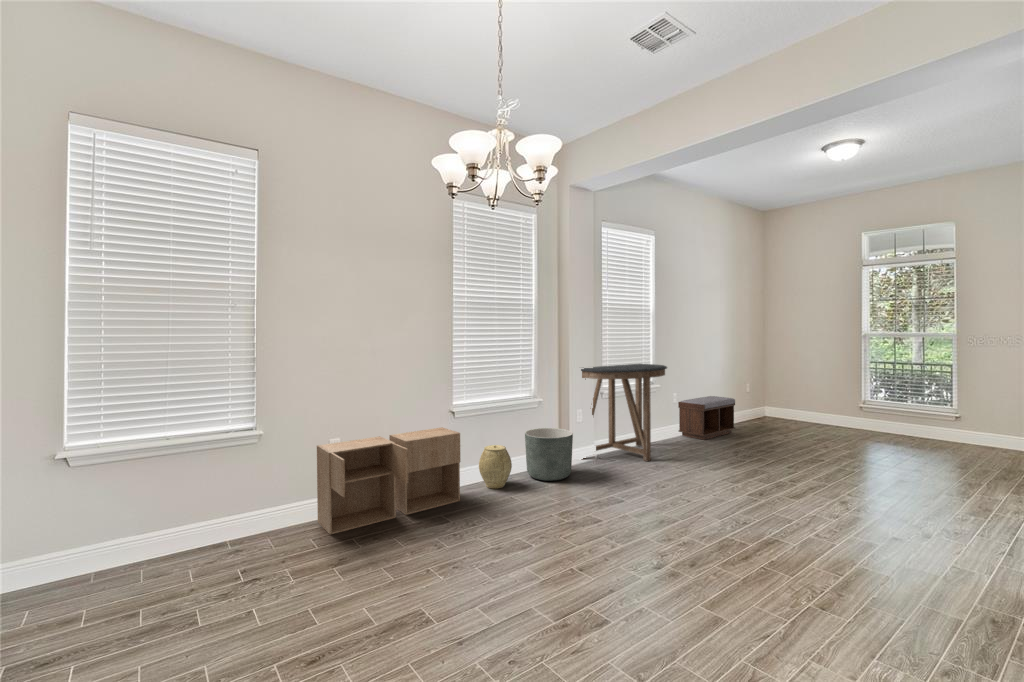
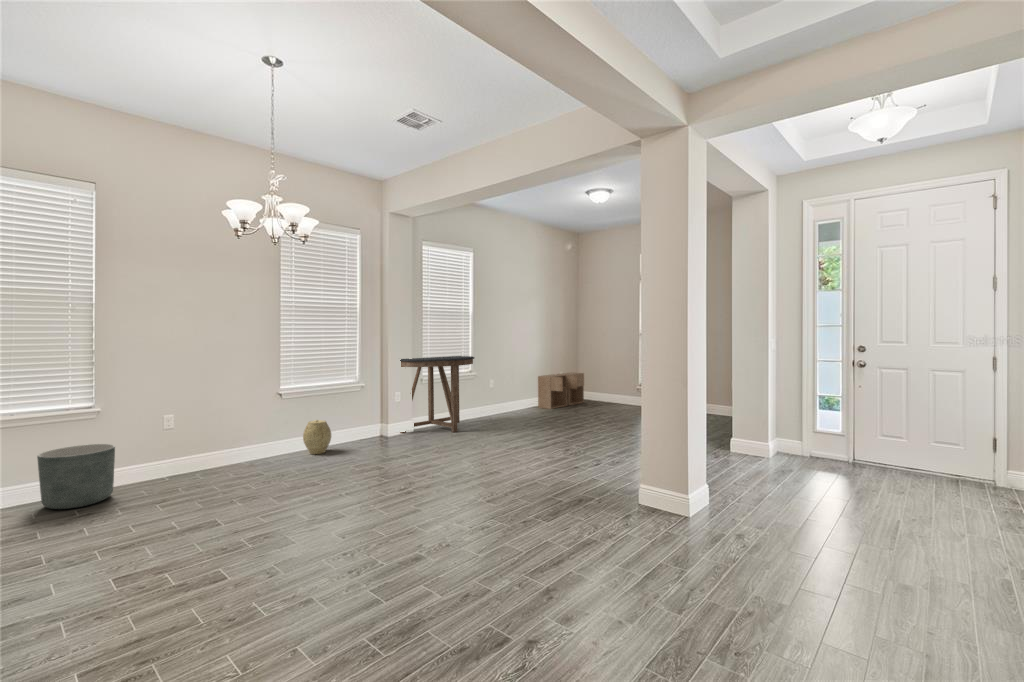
bench: present [678,396,735,440] -> none [495,383,542,417]
storage cabinet: present [317,427,460,535] -> present [538,373,584,409]
planter: present [525,428,573,481] -> present [37,444,115,509]

